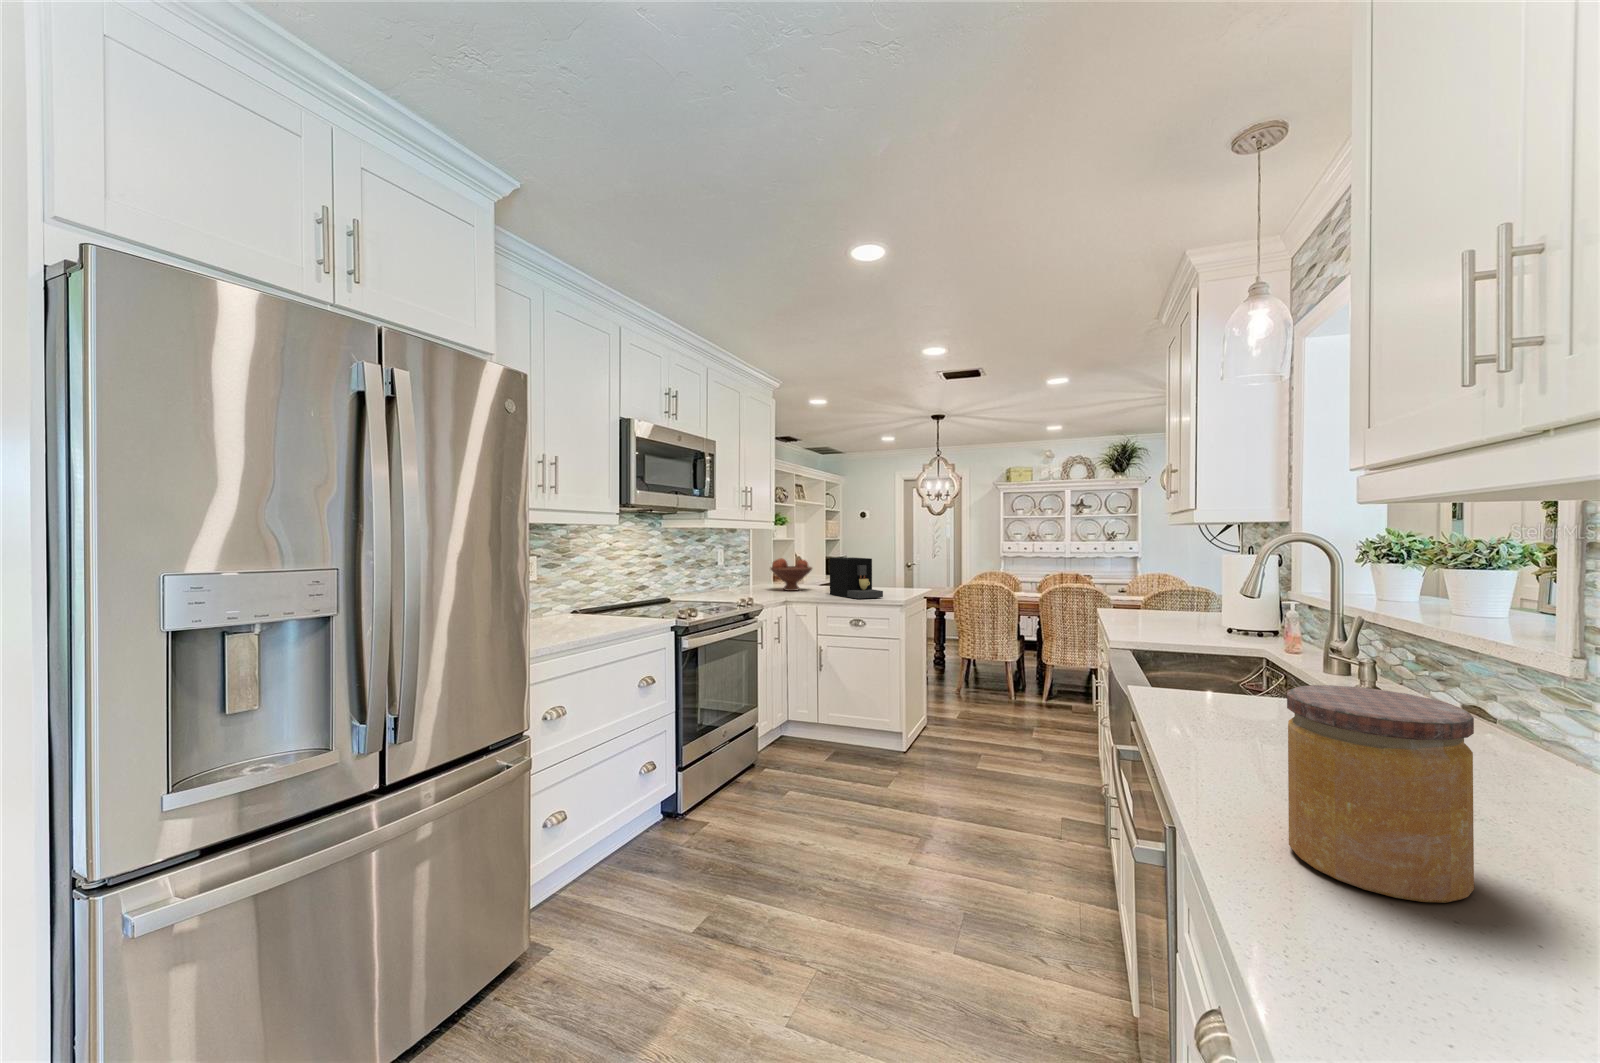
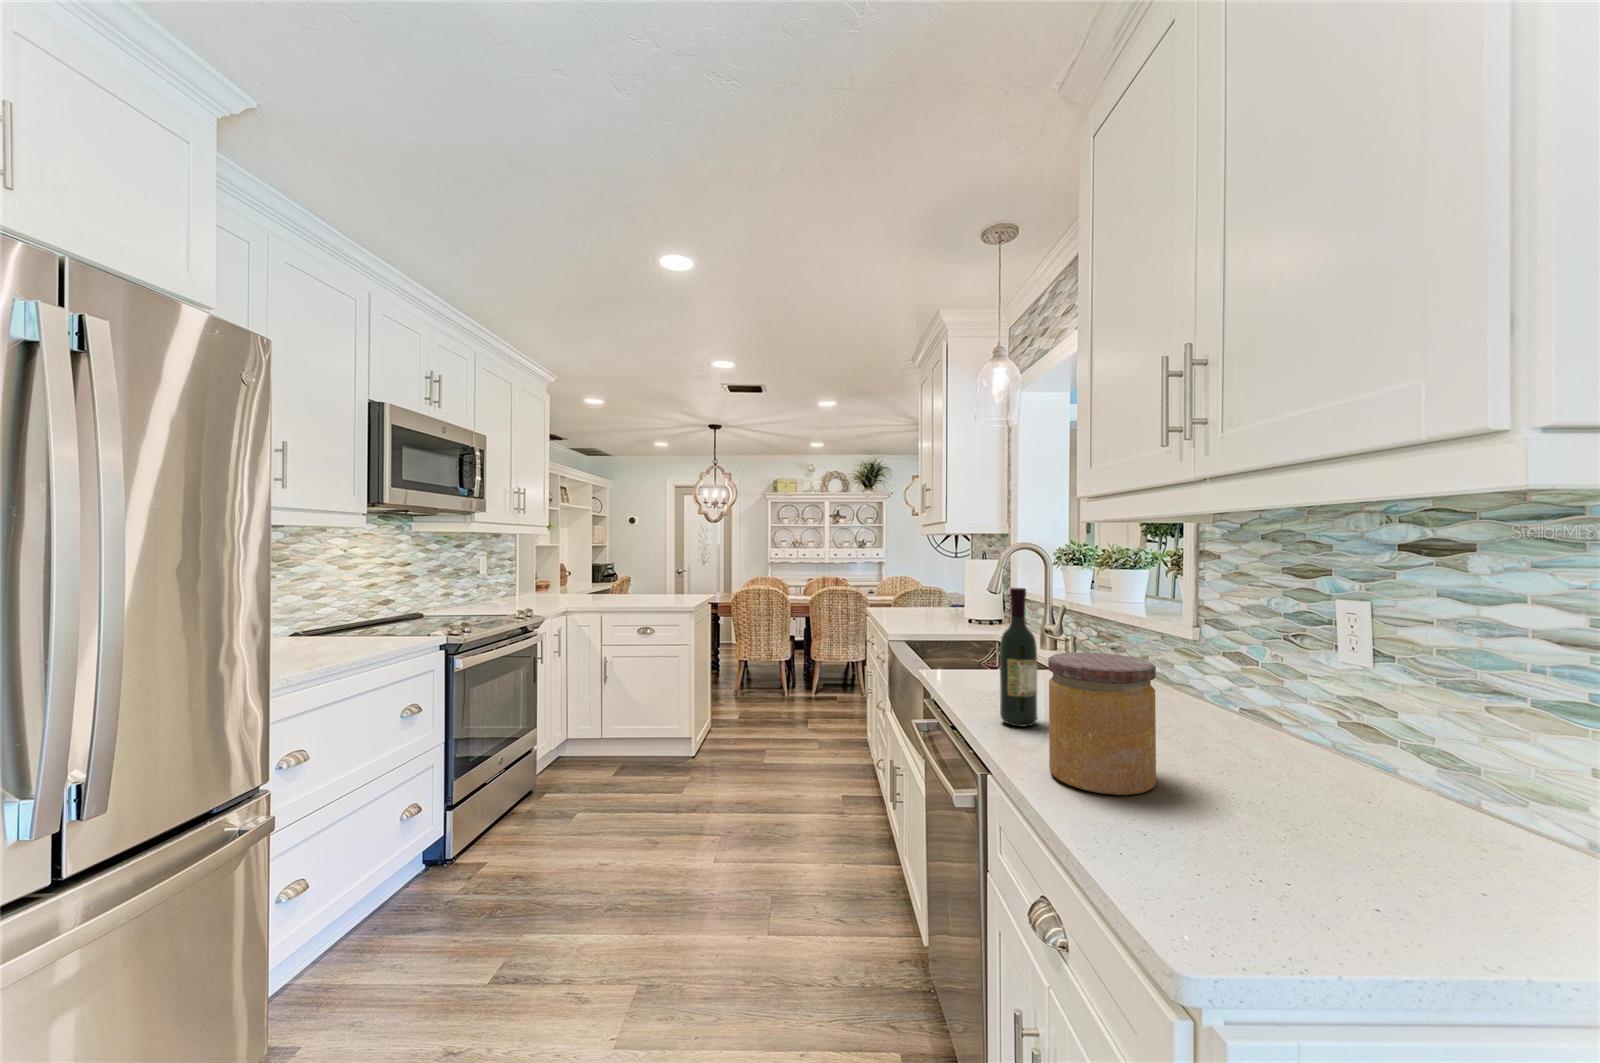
coffee maker: present [830,557,883,598] -> none [610,564,668,607]
fruit bowl: present [770,558,812,591] -> none [540,566,589,601]
wine bottle: none [1232,593,1289,774] -> present [1000,588,1038,726]

